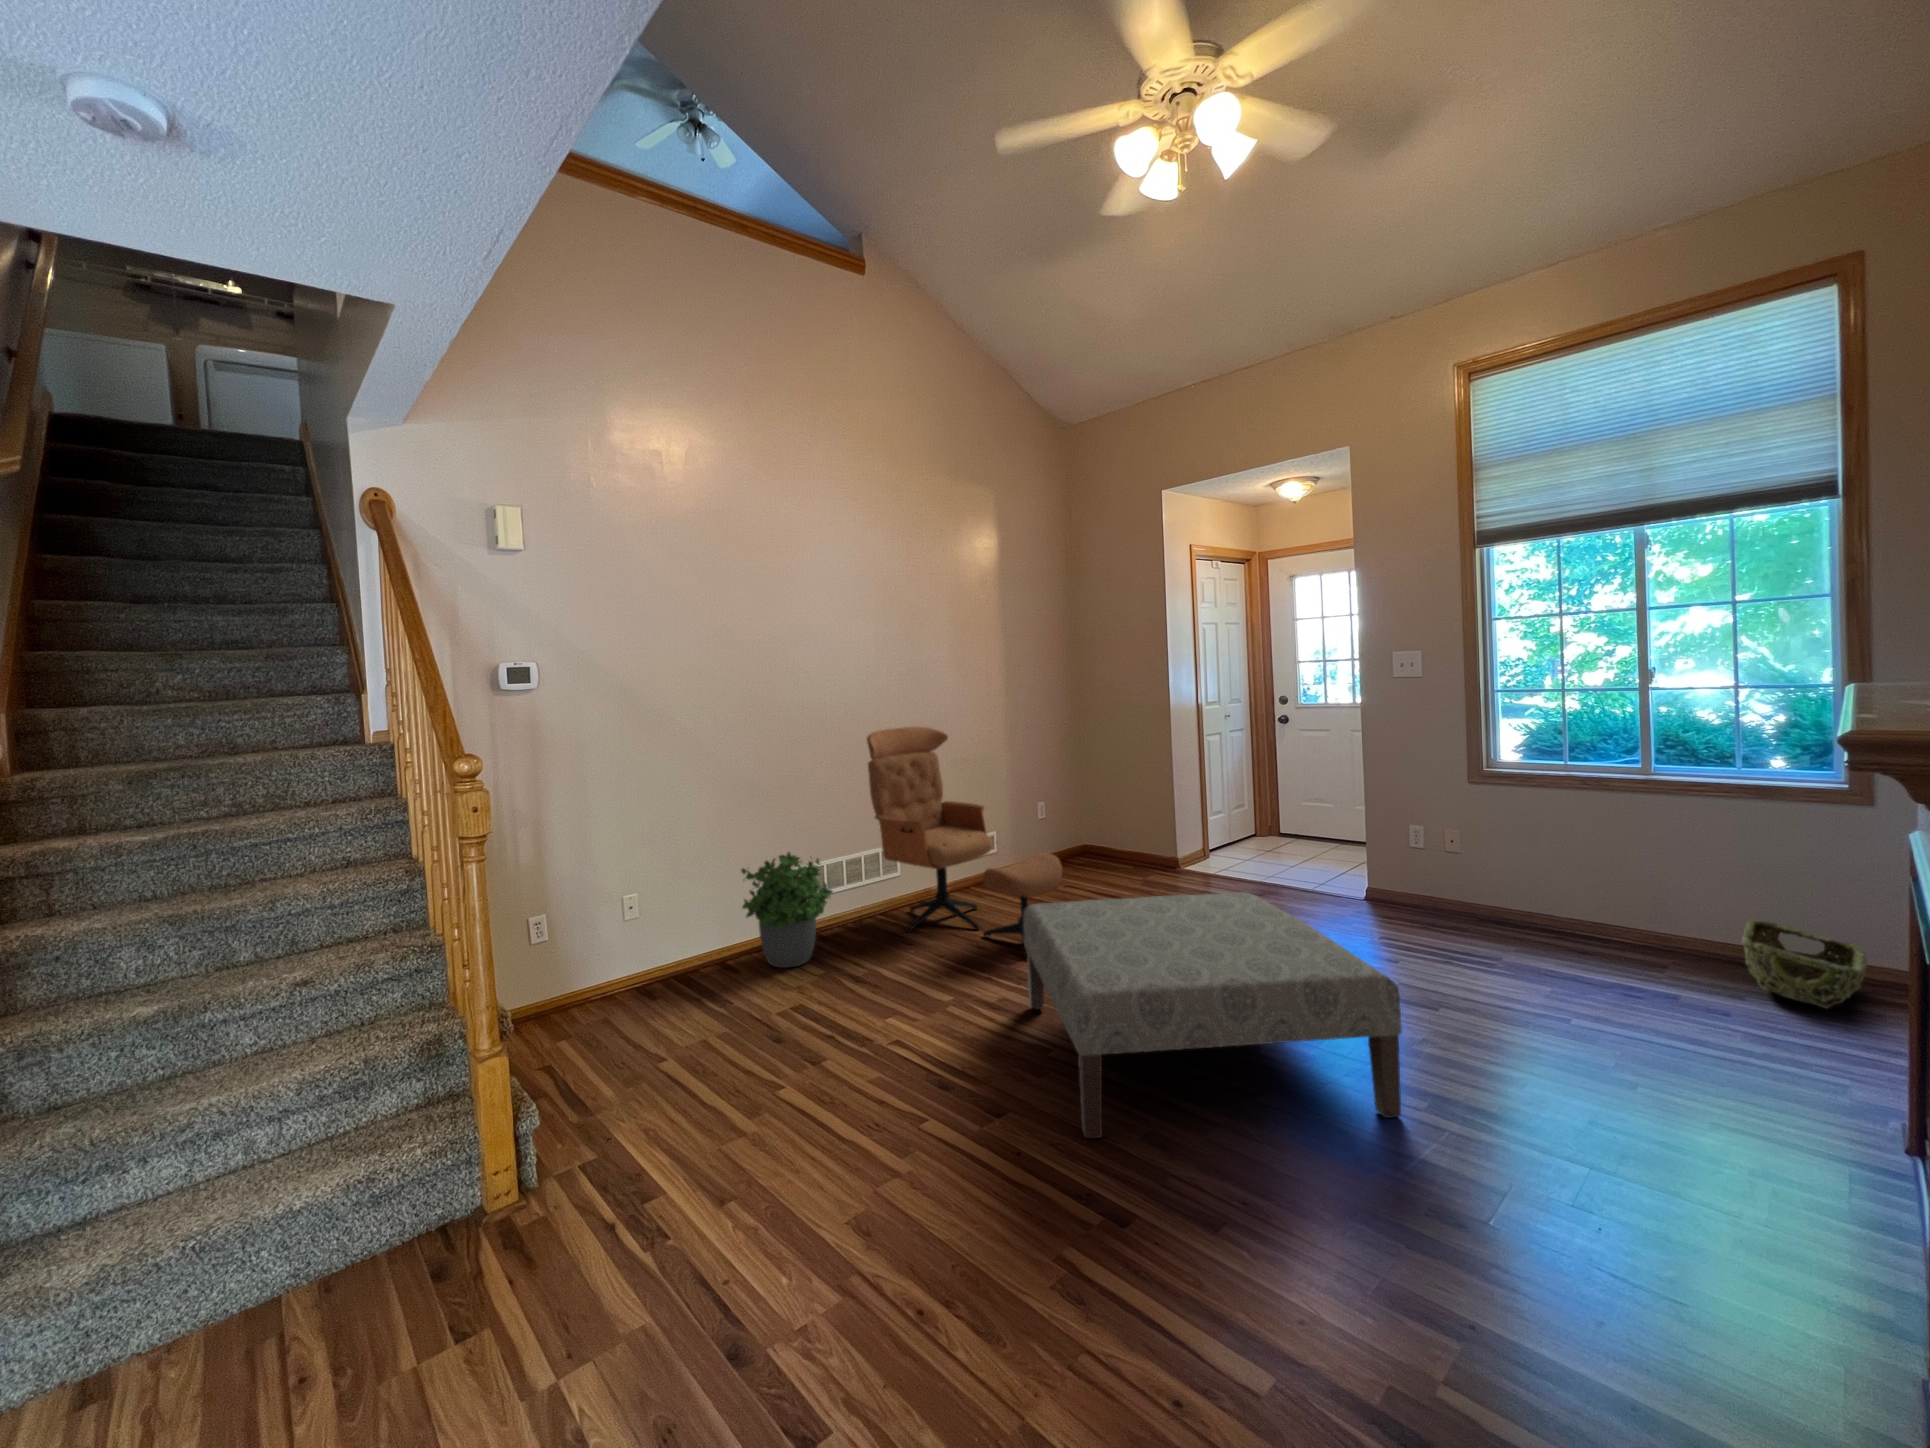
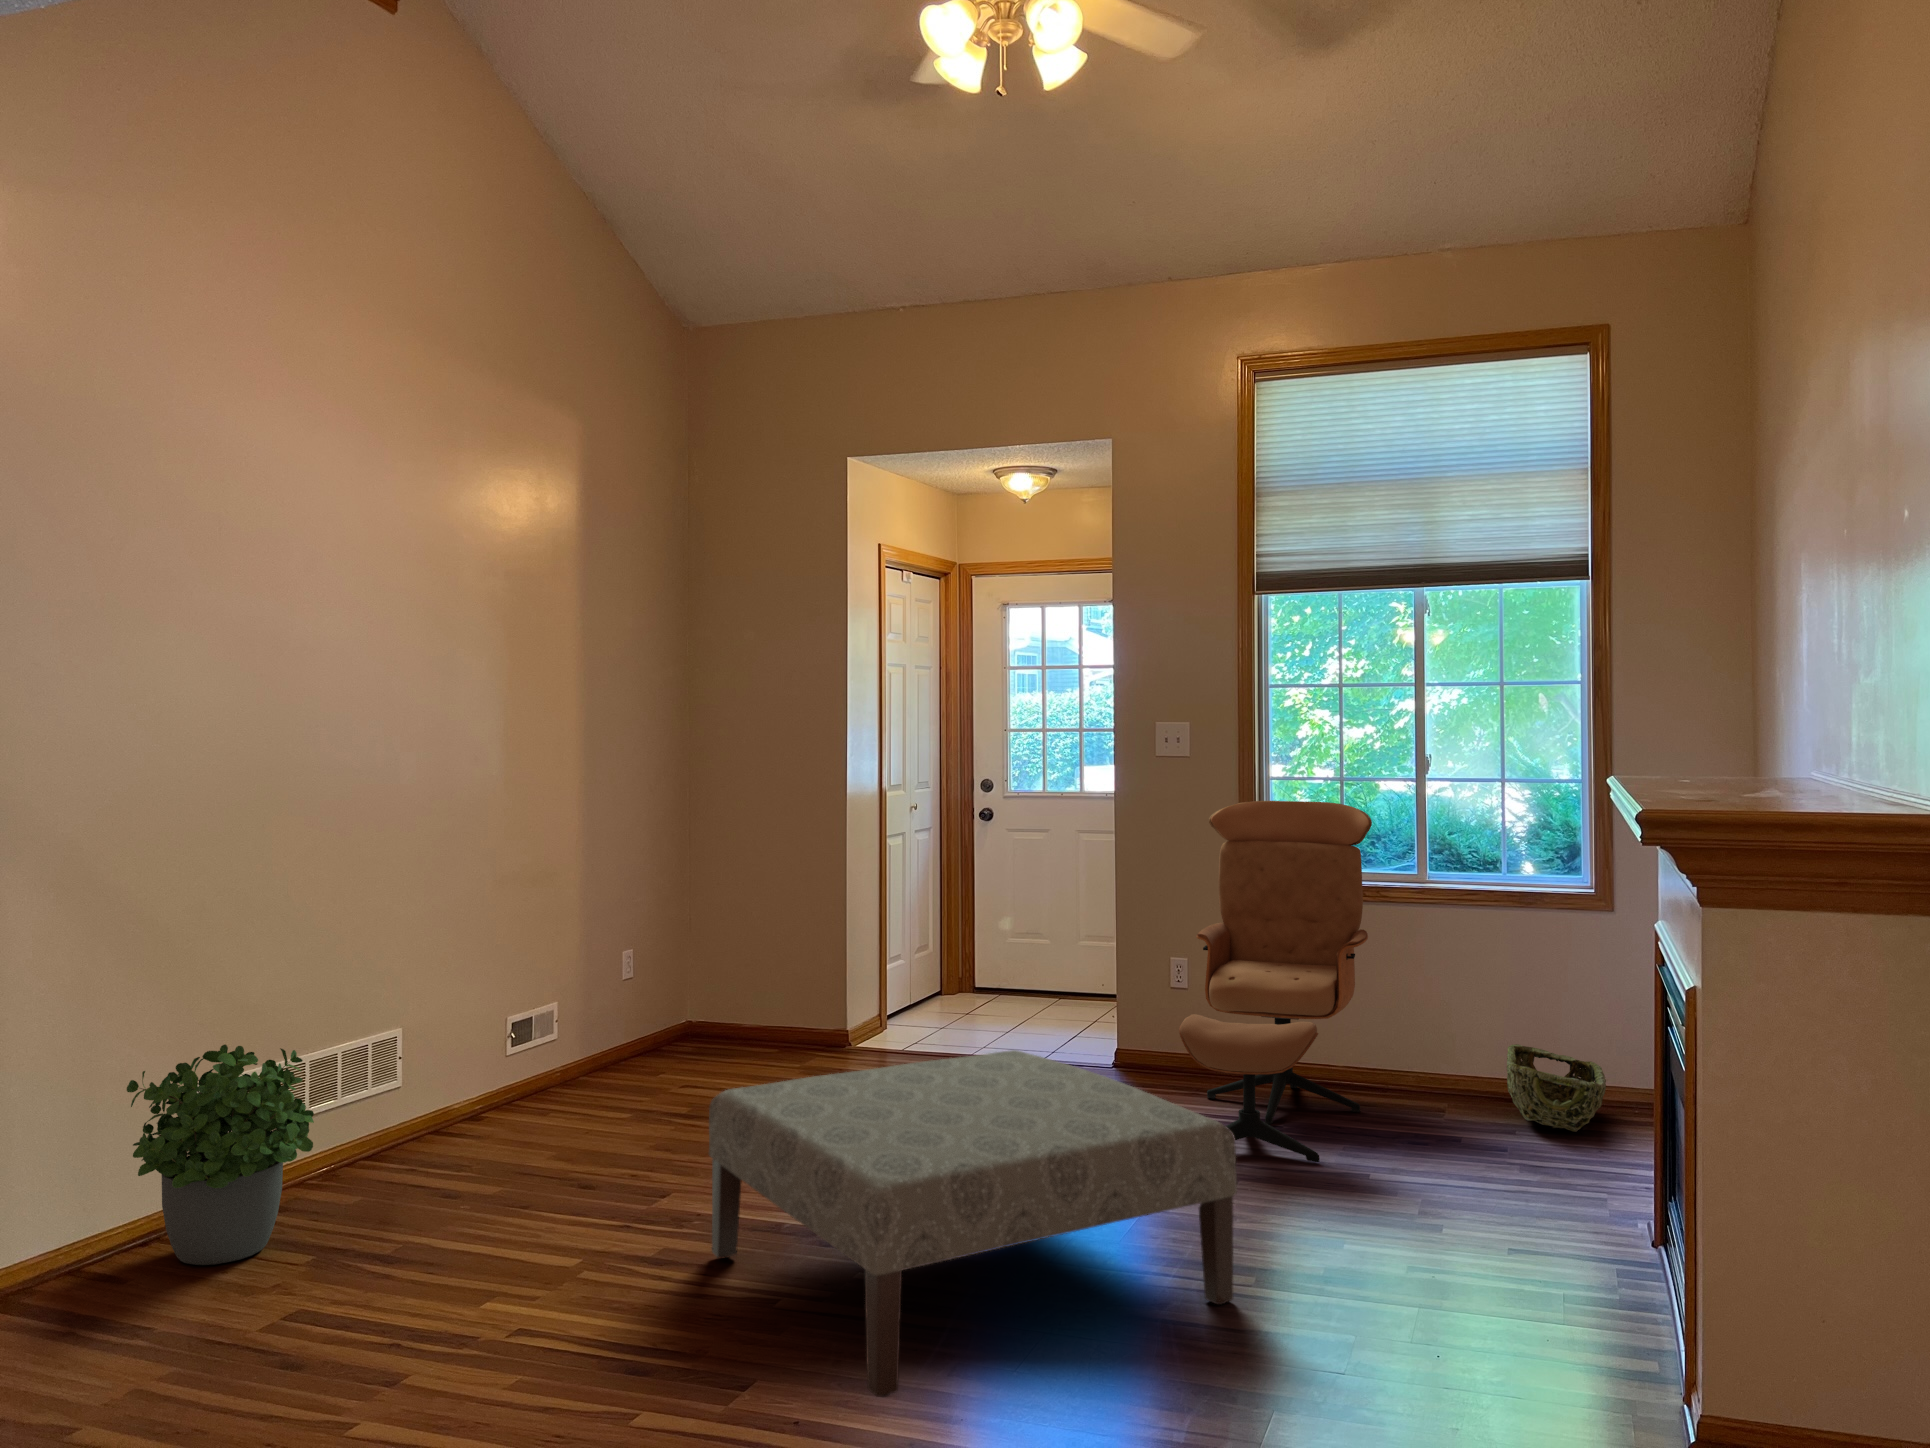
lounge chair: present [867,727,1062,953] -> present [1179,801,1372,1162]

